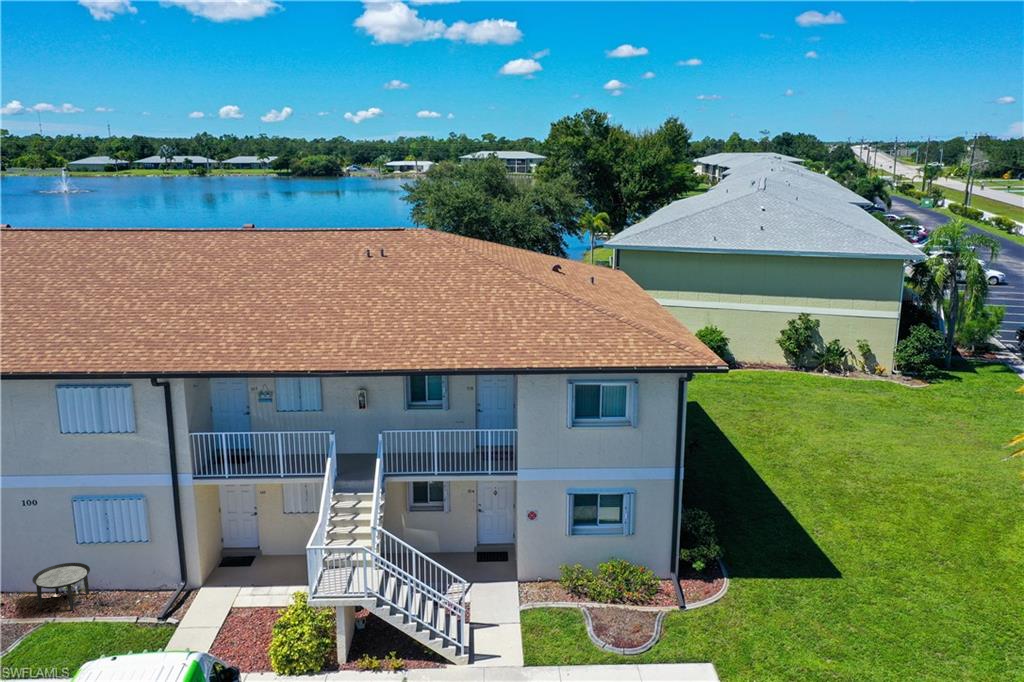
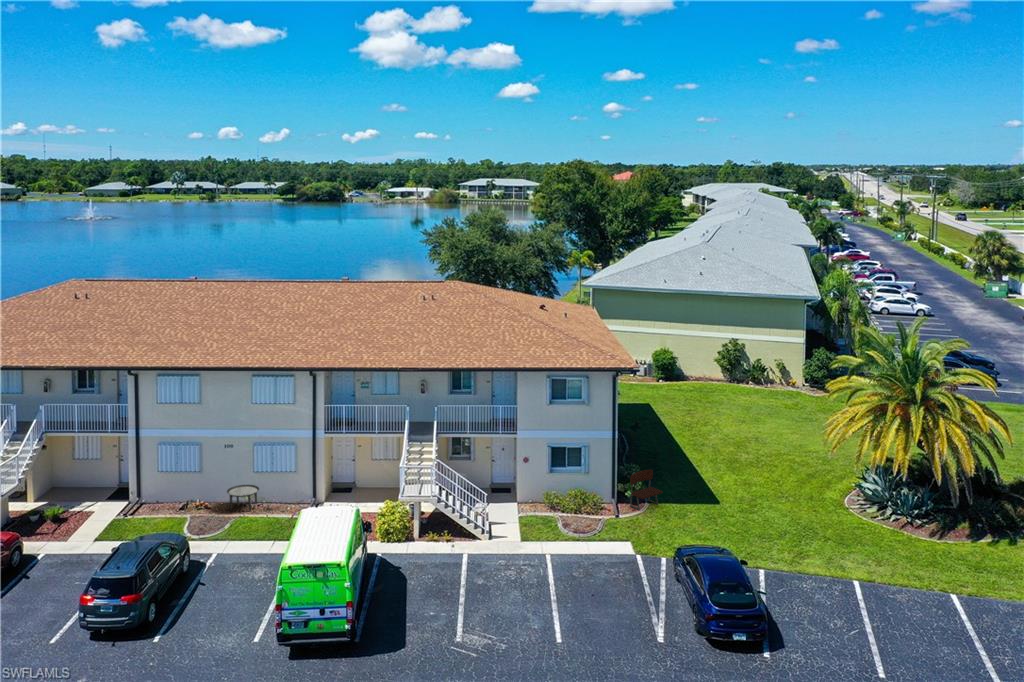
bench: none [700,525,753,595] -> present [630,470,663,510]

